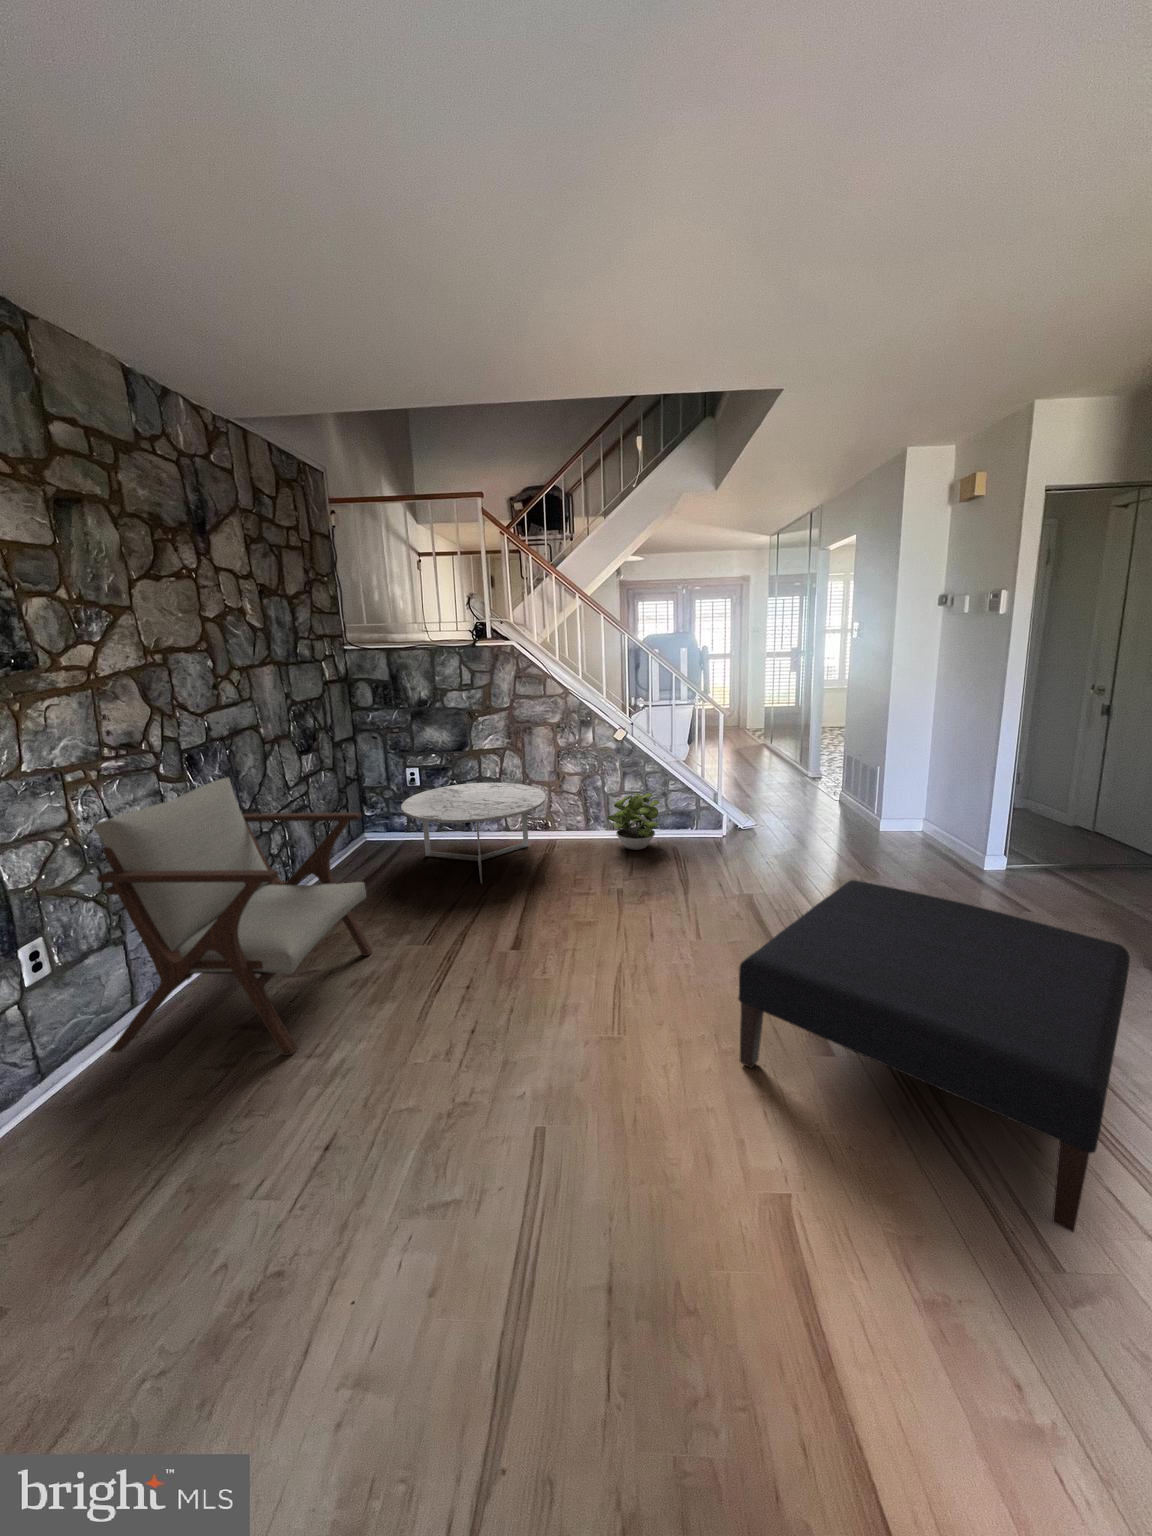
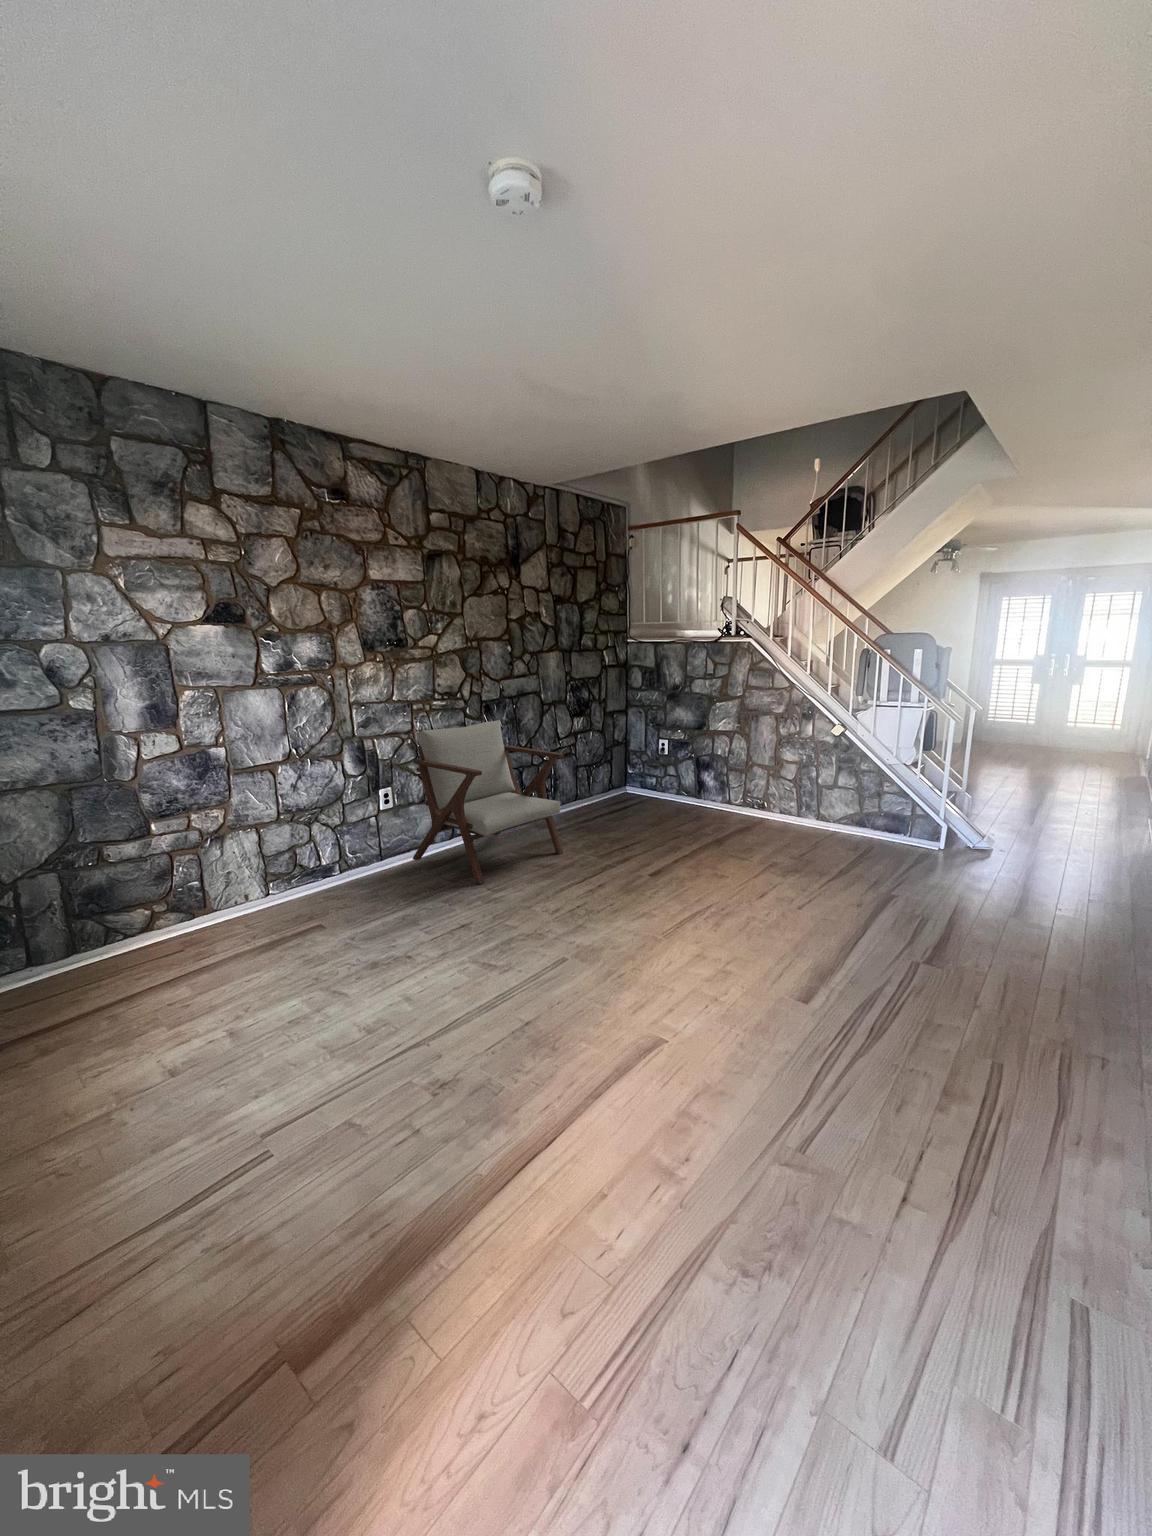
coffee table: present [401,782,546,884] -> none [629,757,750,834]
potted plant: present [607,793,659,850] -> none [802,786,860,841]
ottoman: present [738,880,1130,1232] -> none [716,877,1119,1134]

